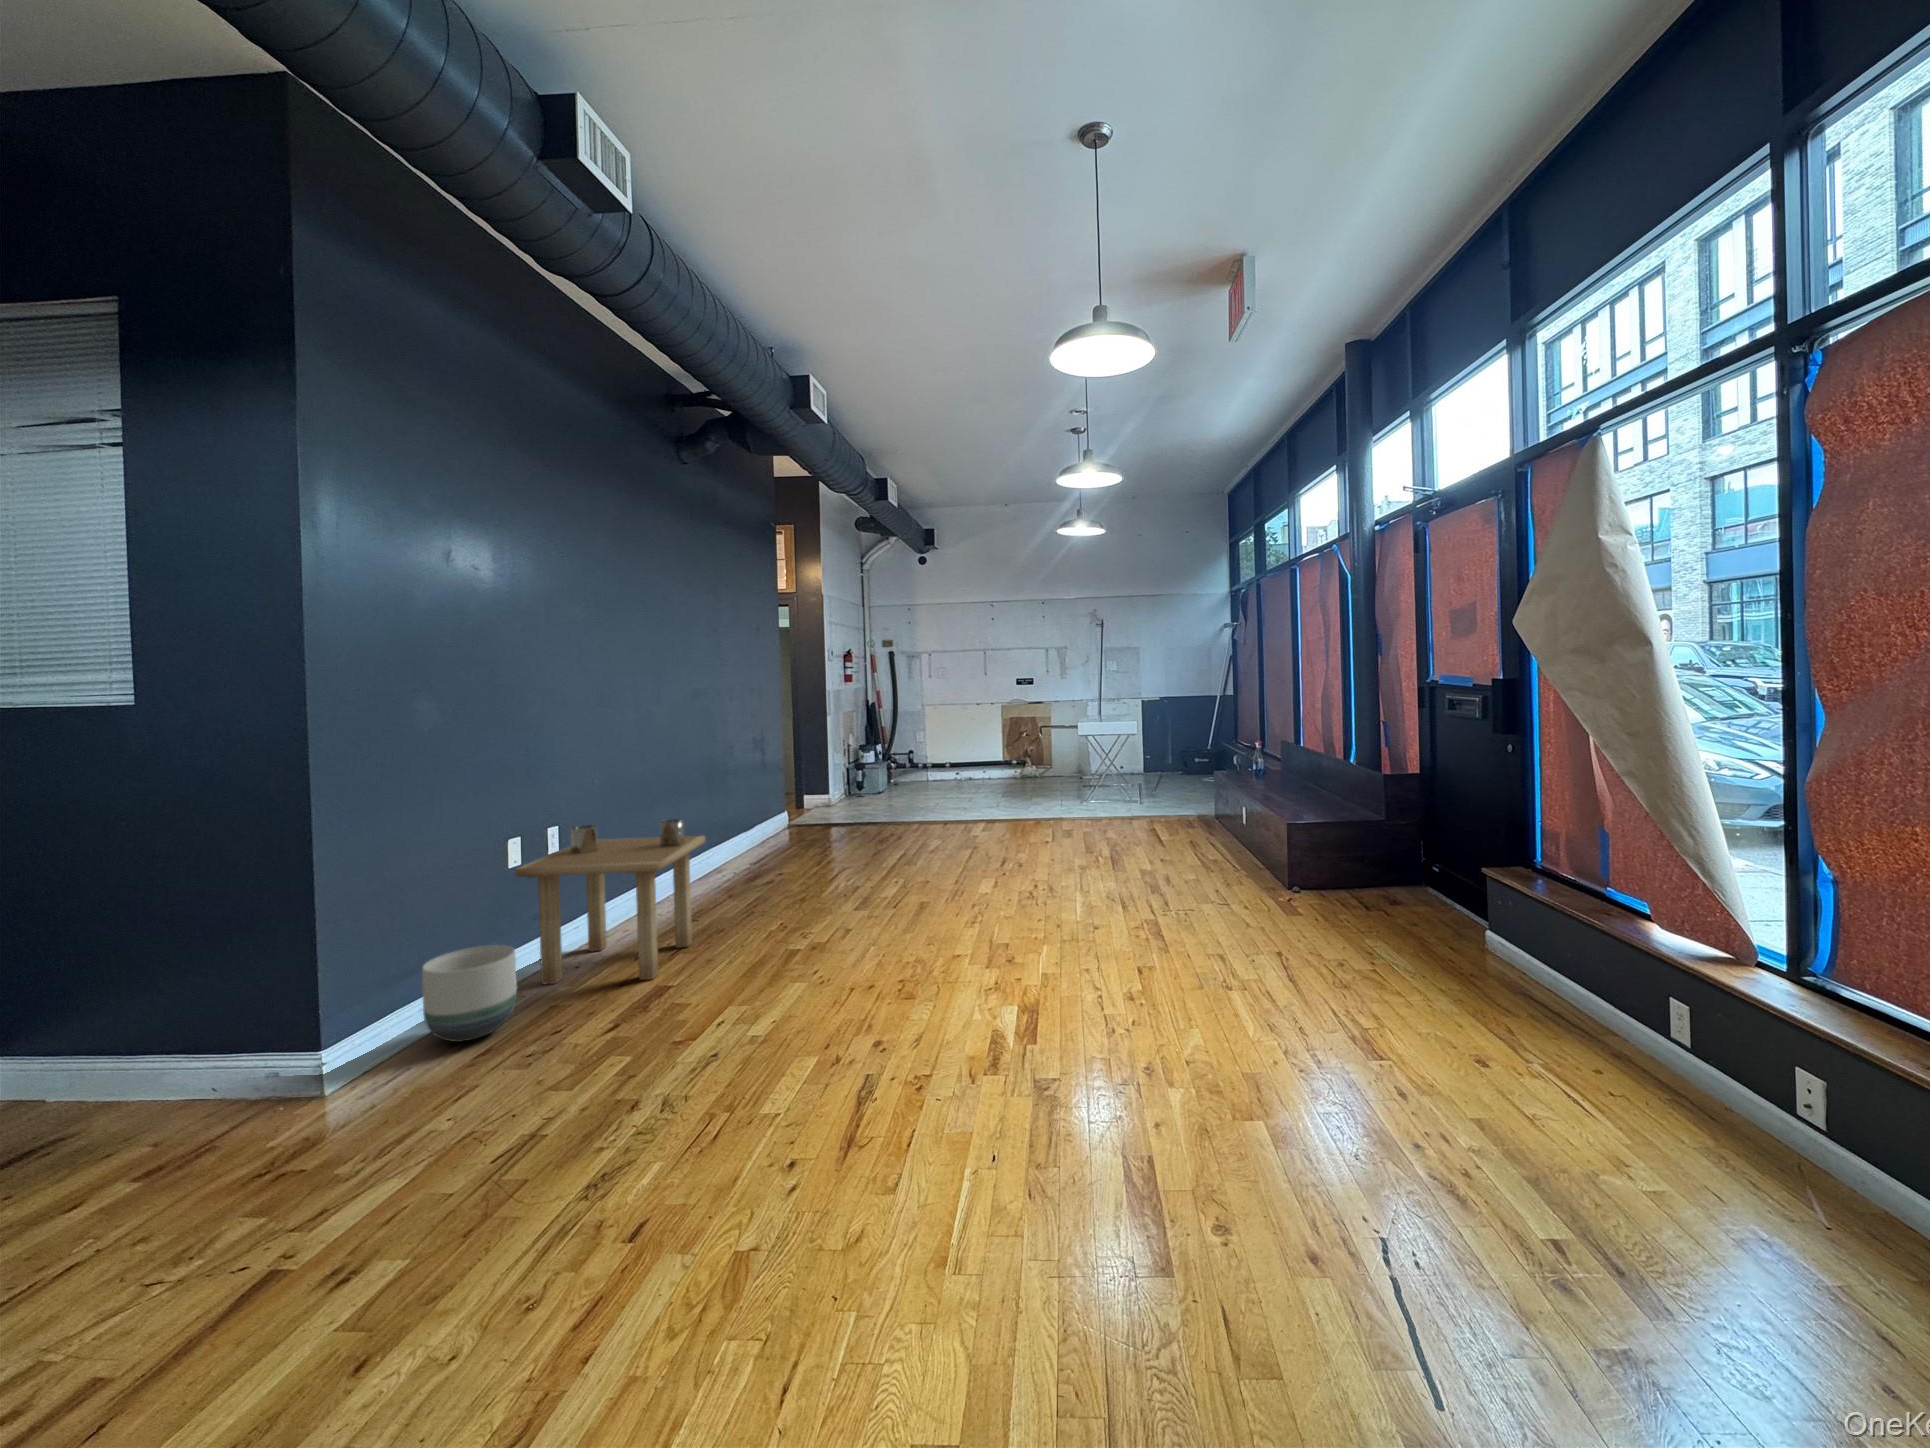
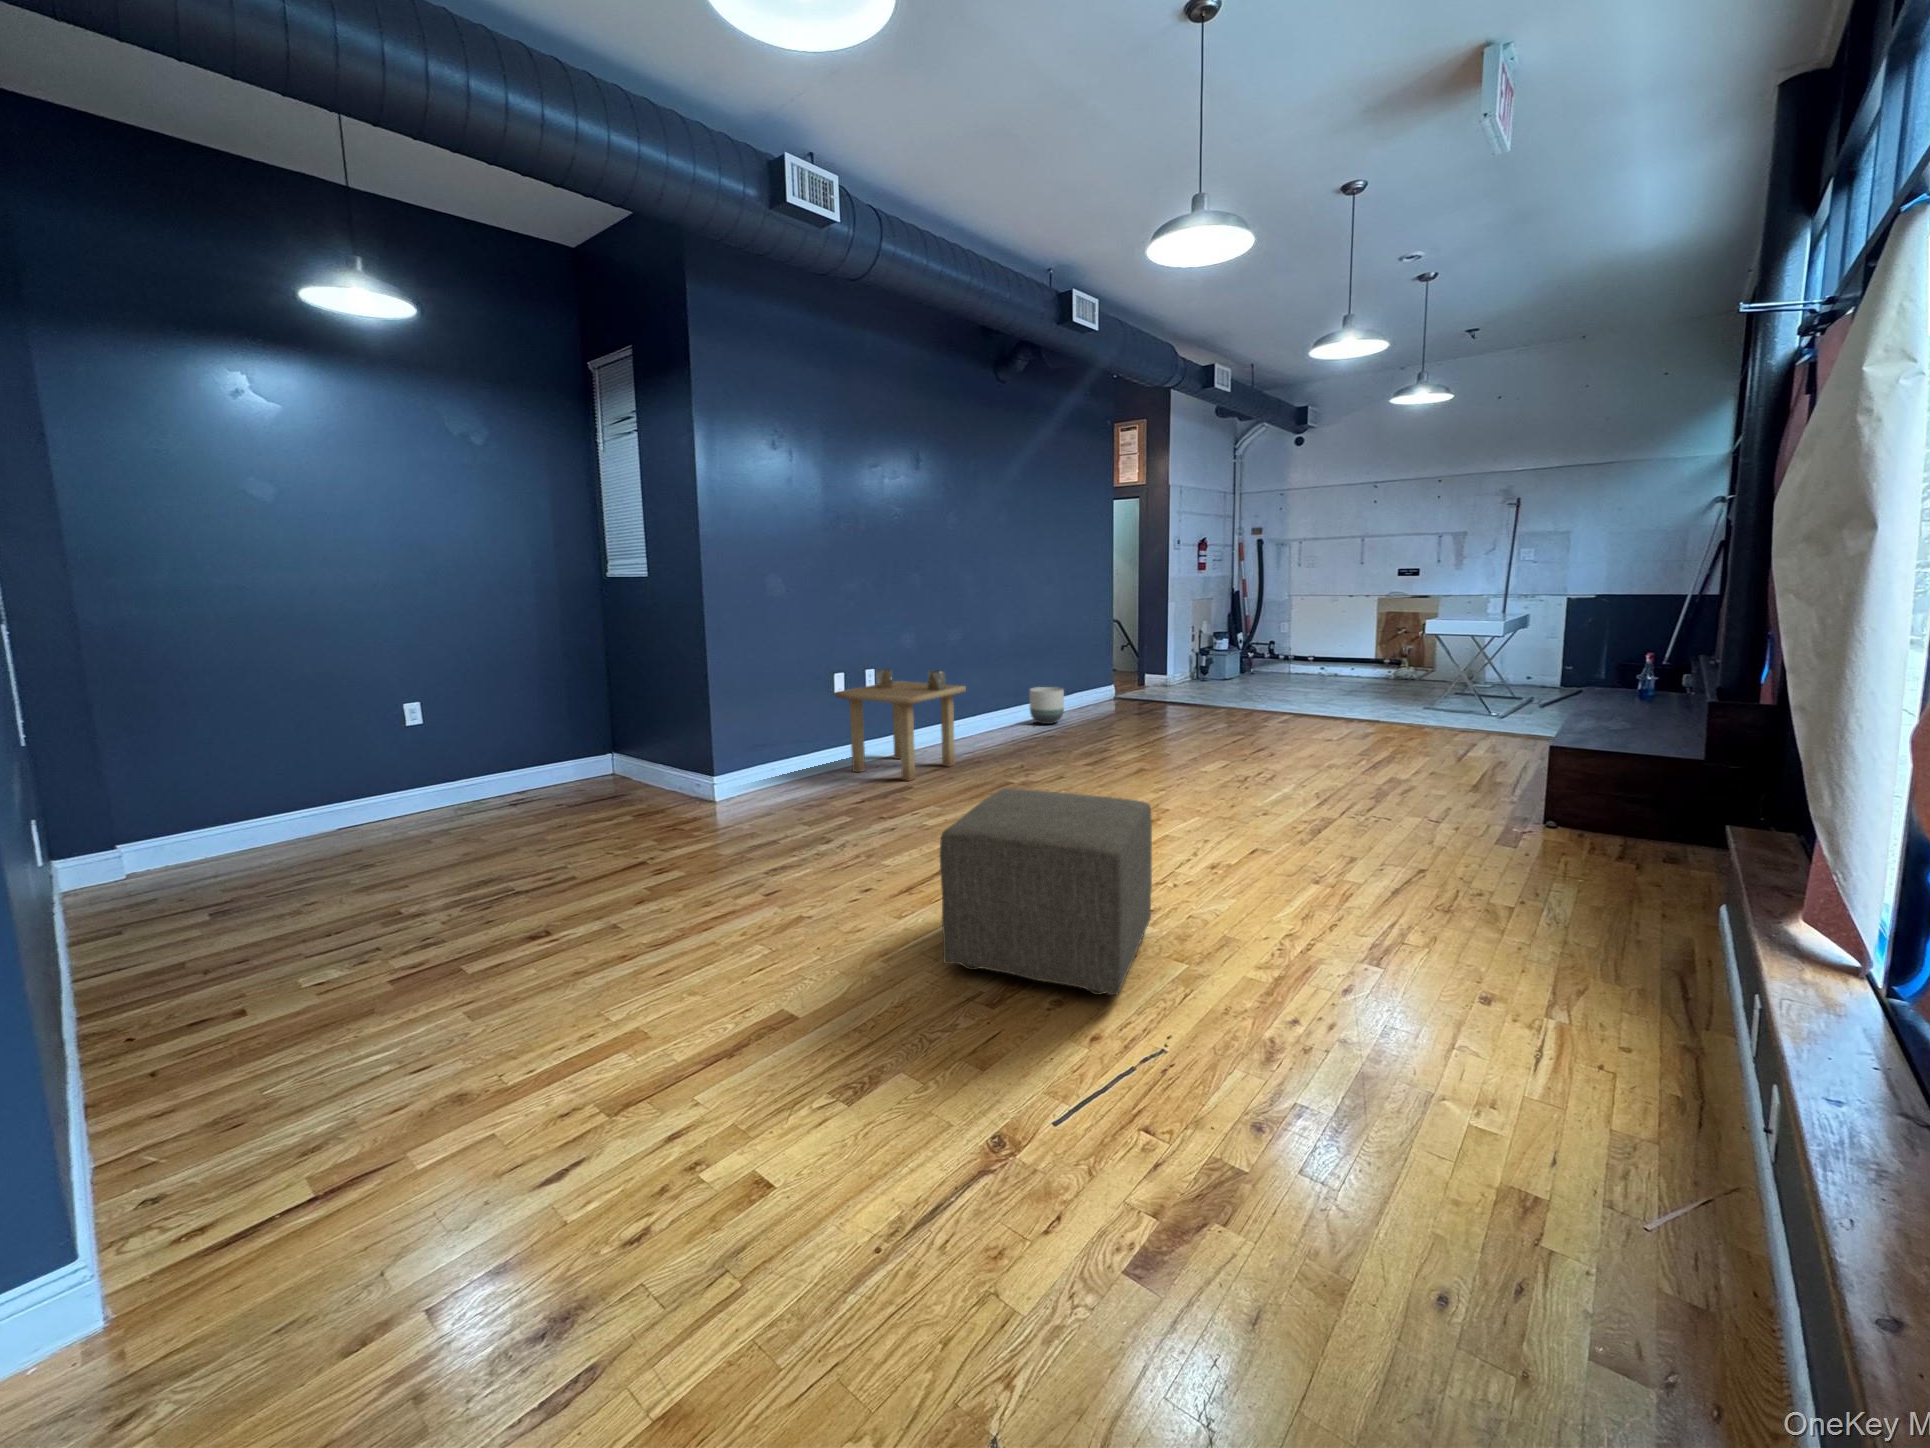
ottoman: none [978,942,1238,1220] -> present [940,788,1152,995]
planter: present [422,945,517,1042] -> present [1029,687,1064,724]

